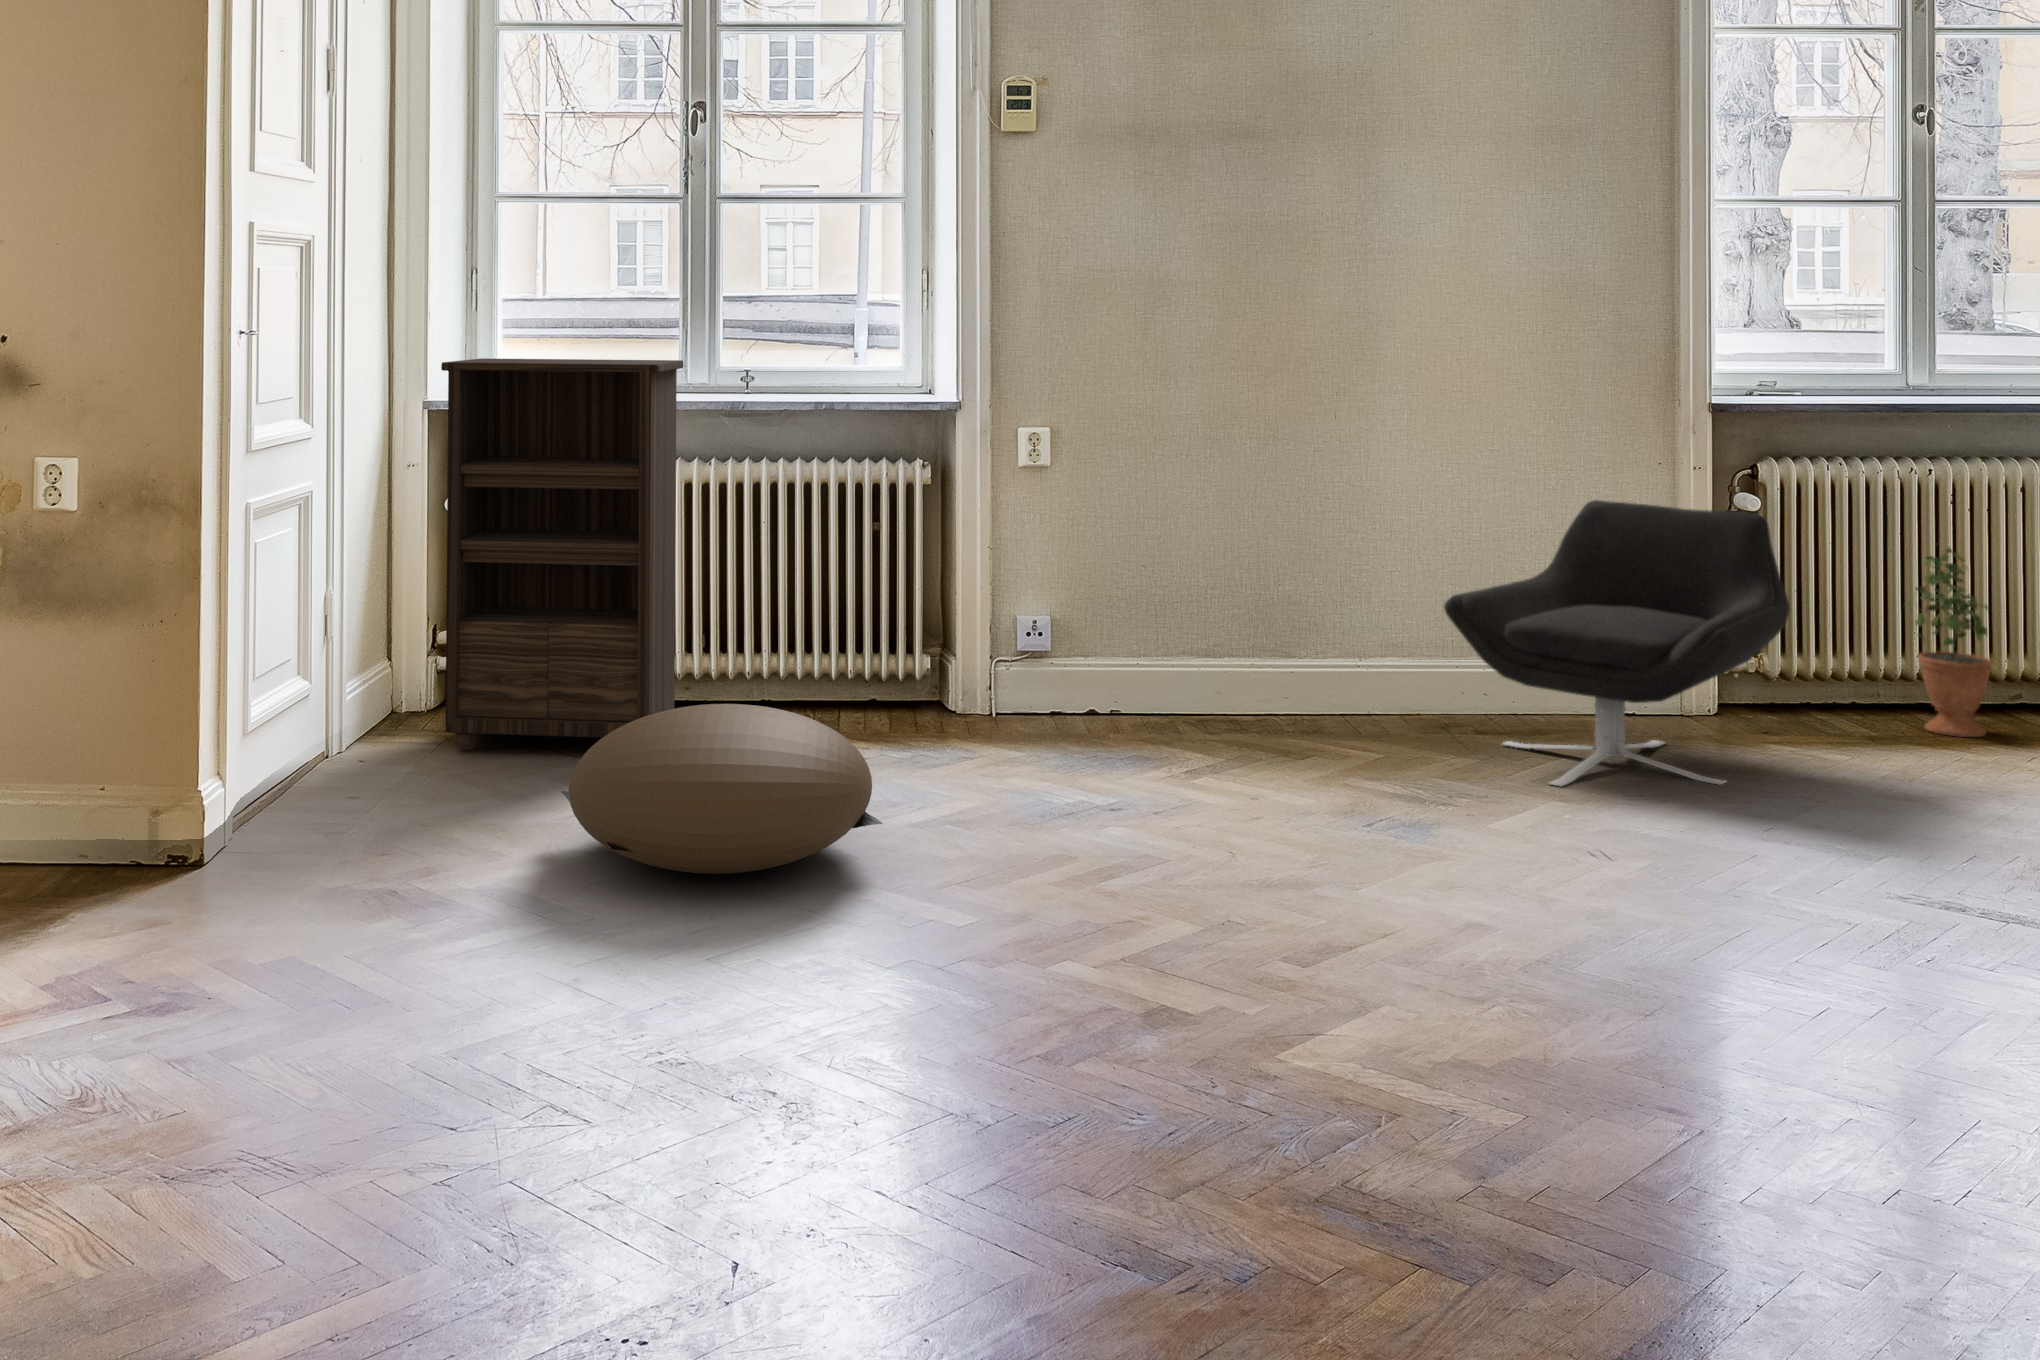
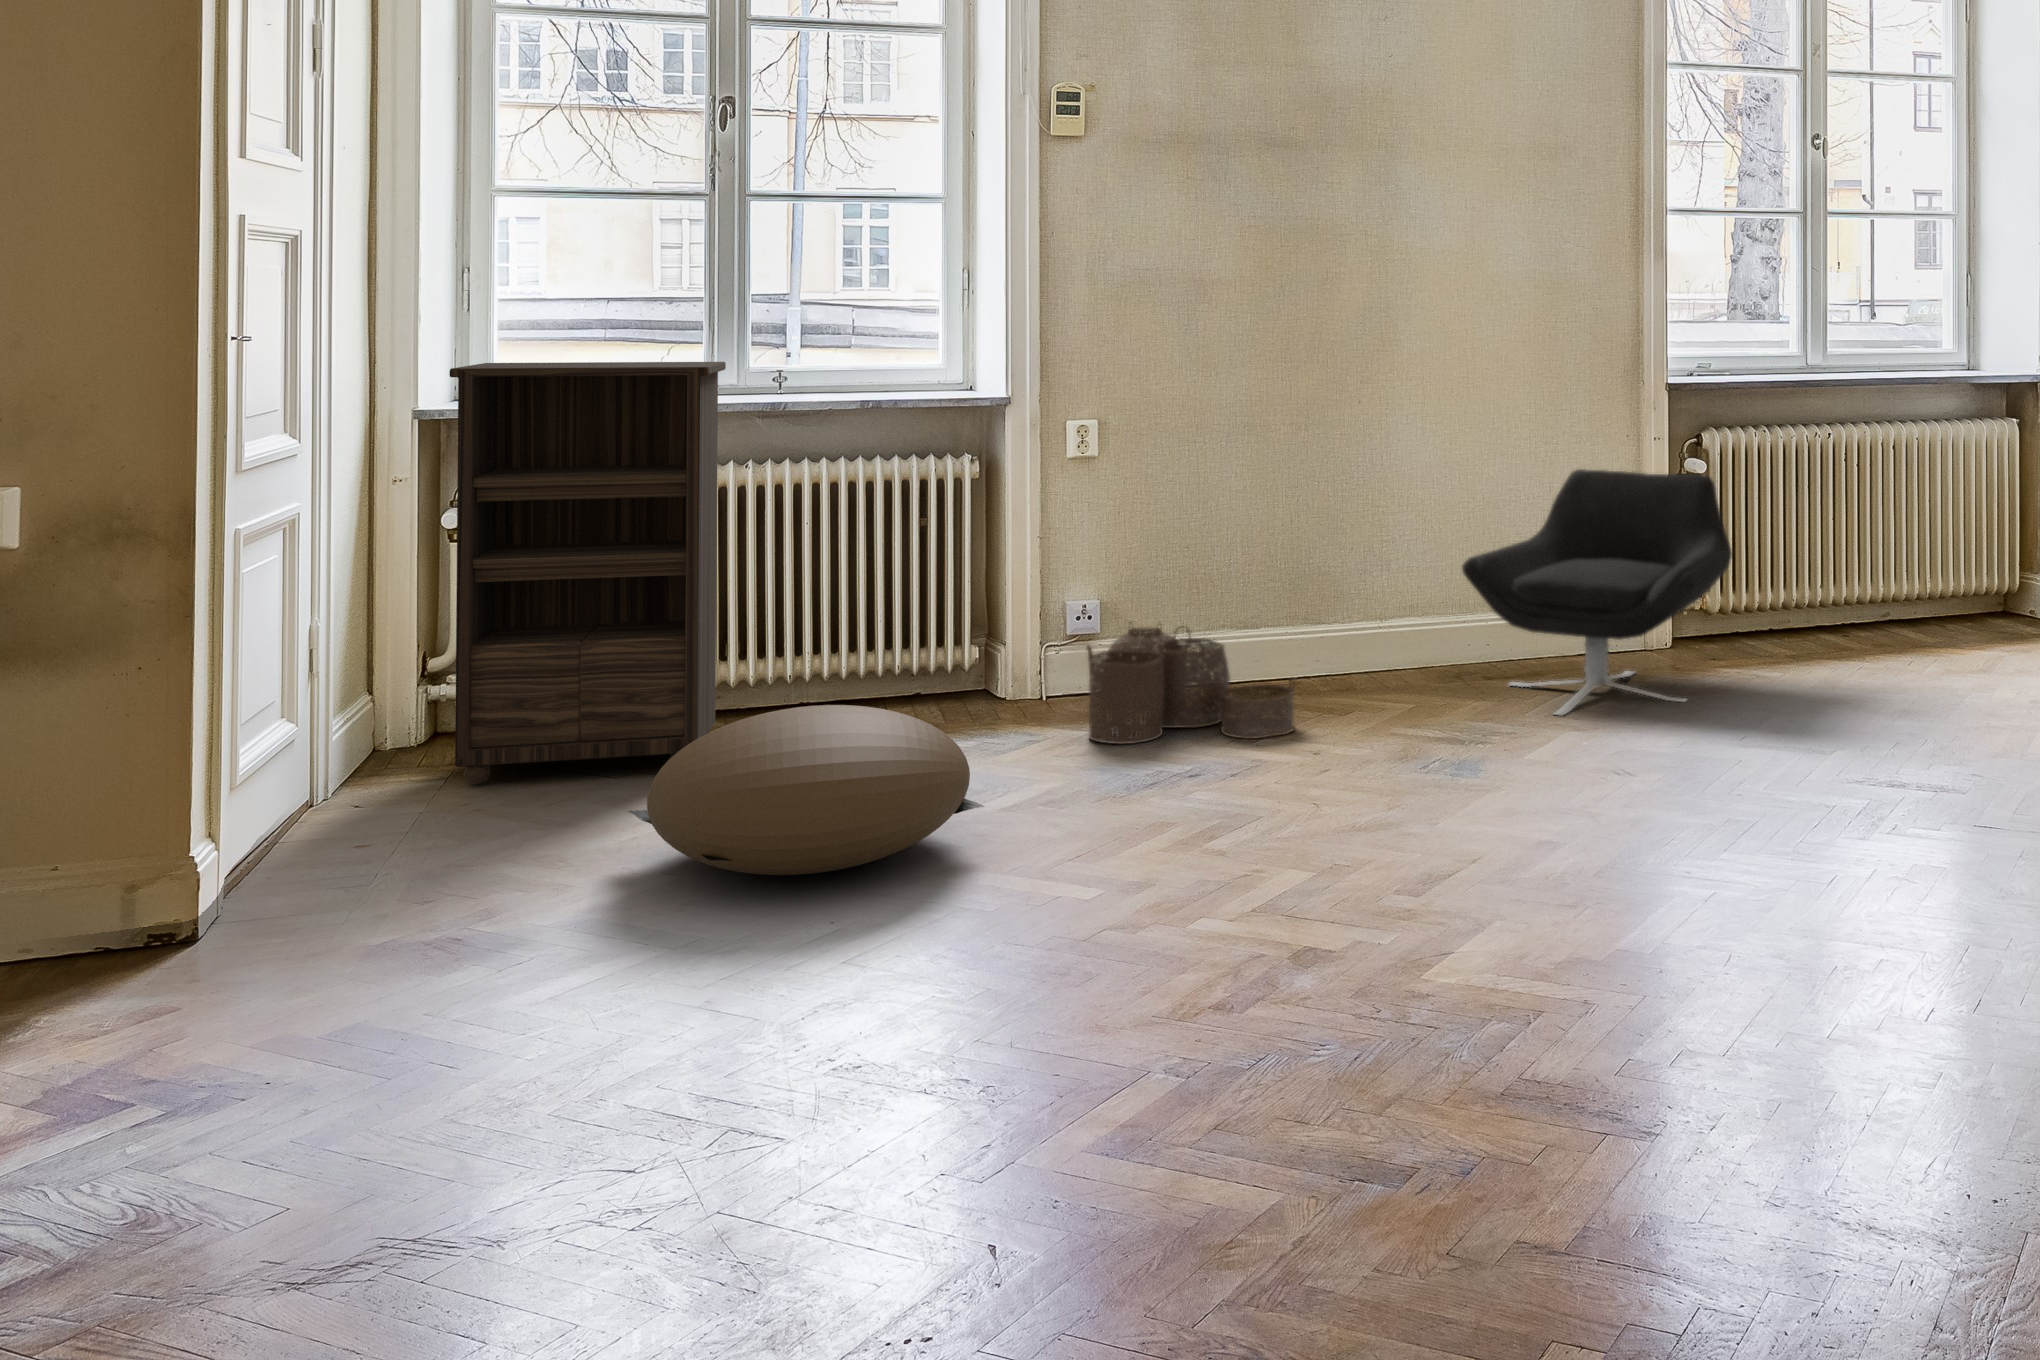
potted plant: present [1906,548,1992,737] -> none [1809,493,1871,648]
woven basket: none [1021,640,1245,779] -> present [1087,622,1295,744]

